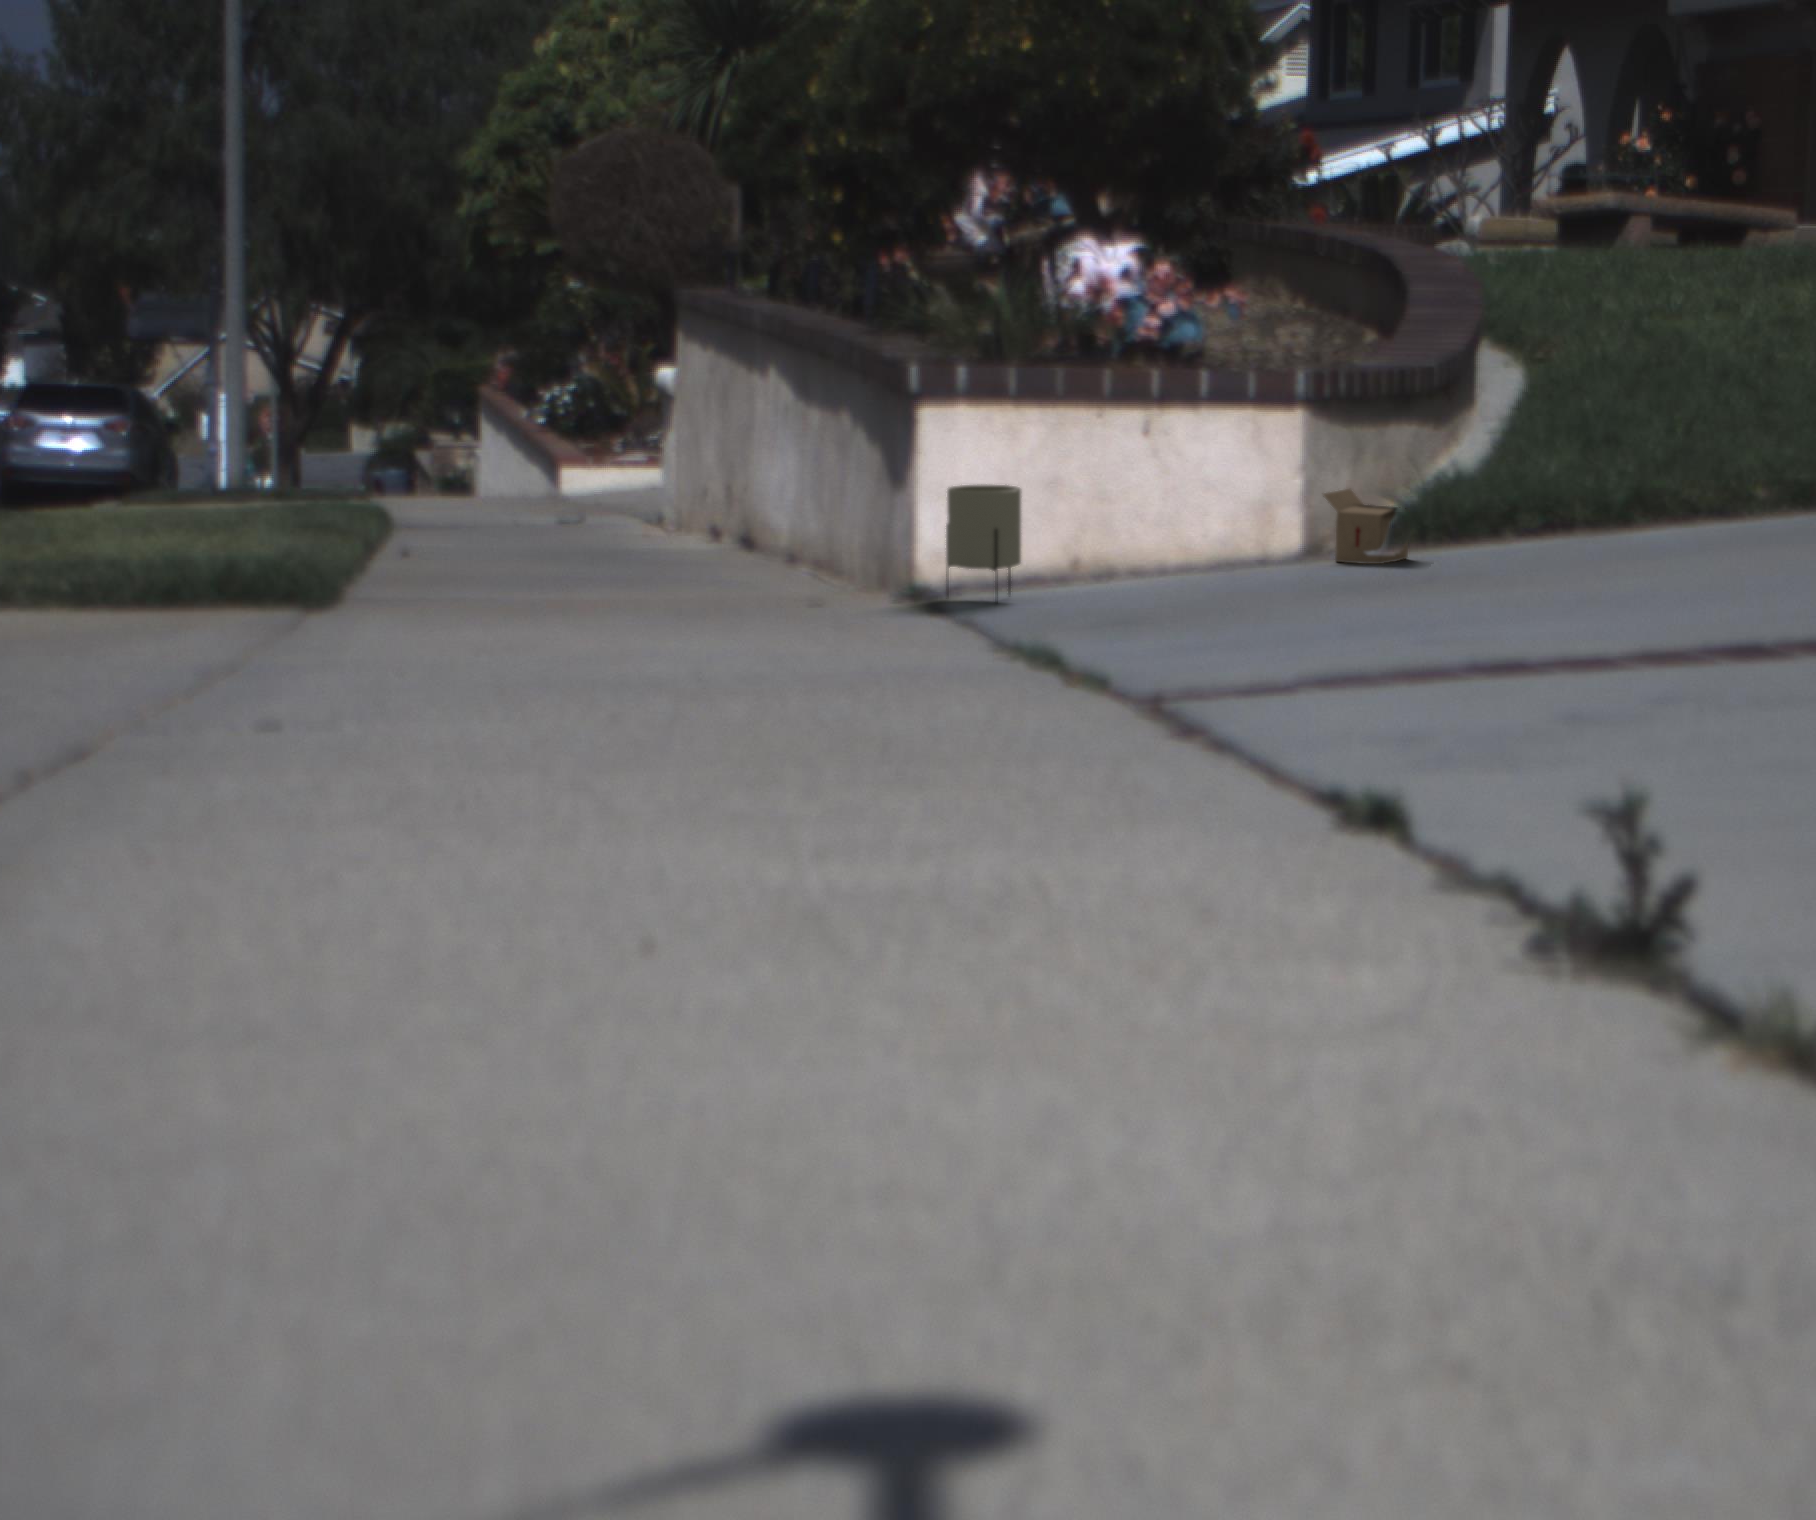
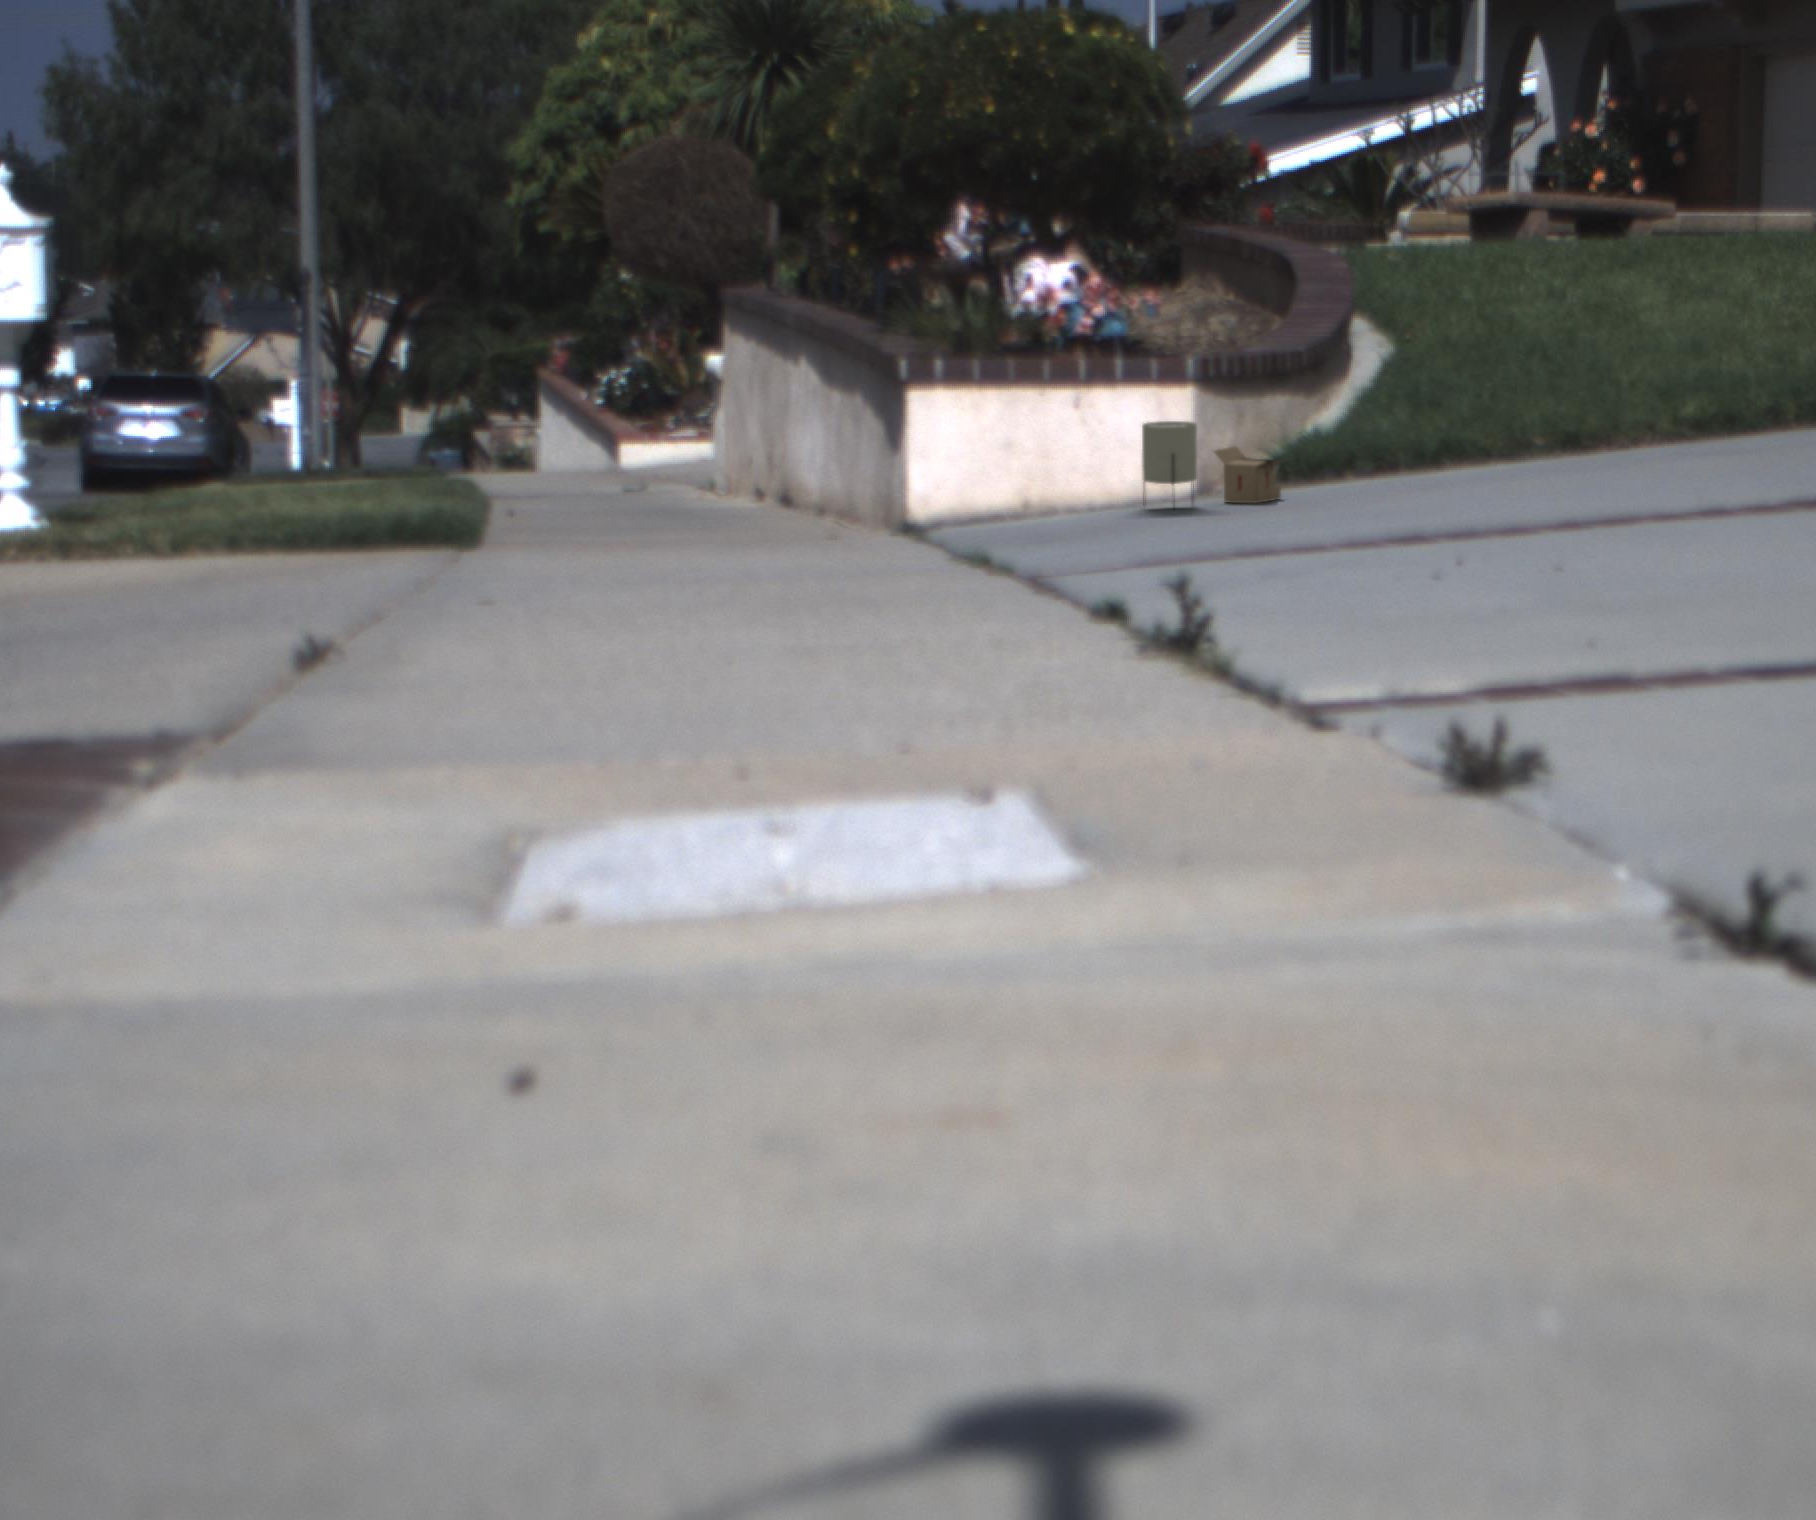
planter: present [946,484,1021,602] -> present [1142,421,1197,494]

